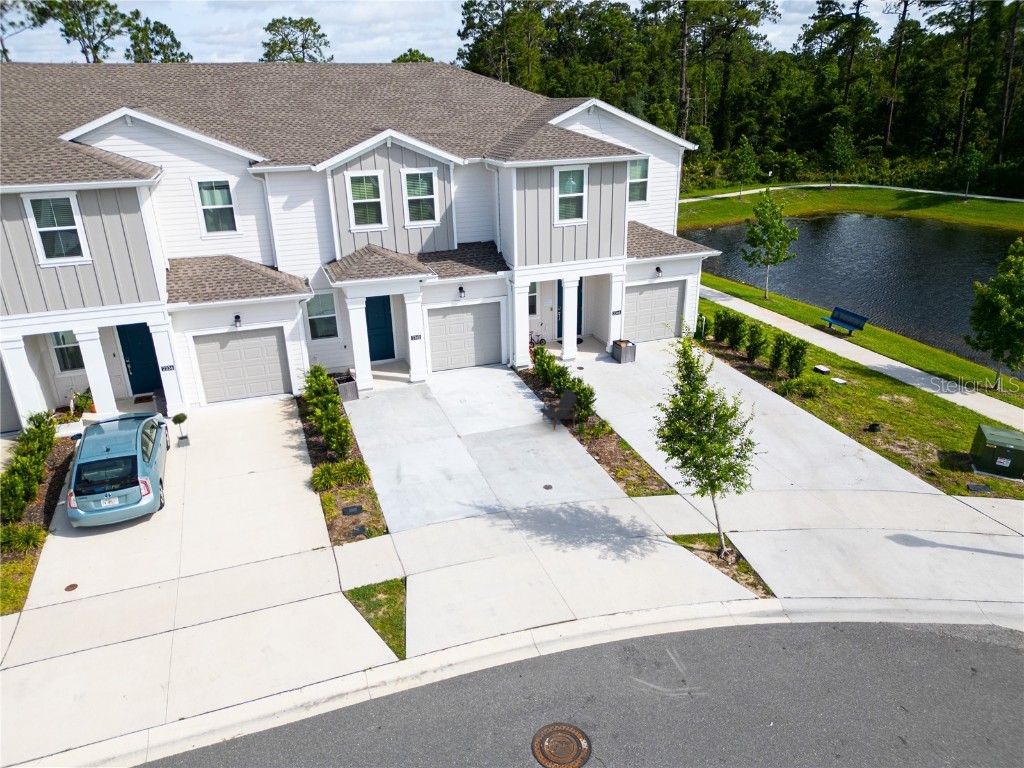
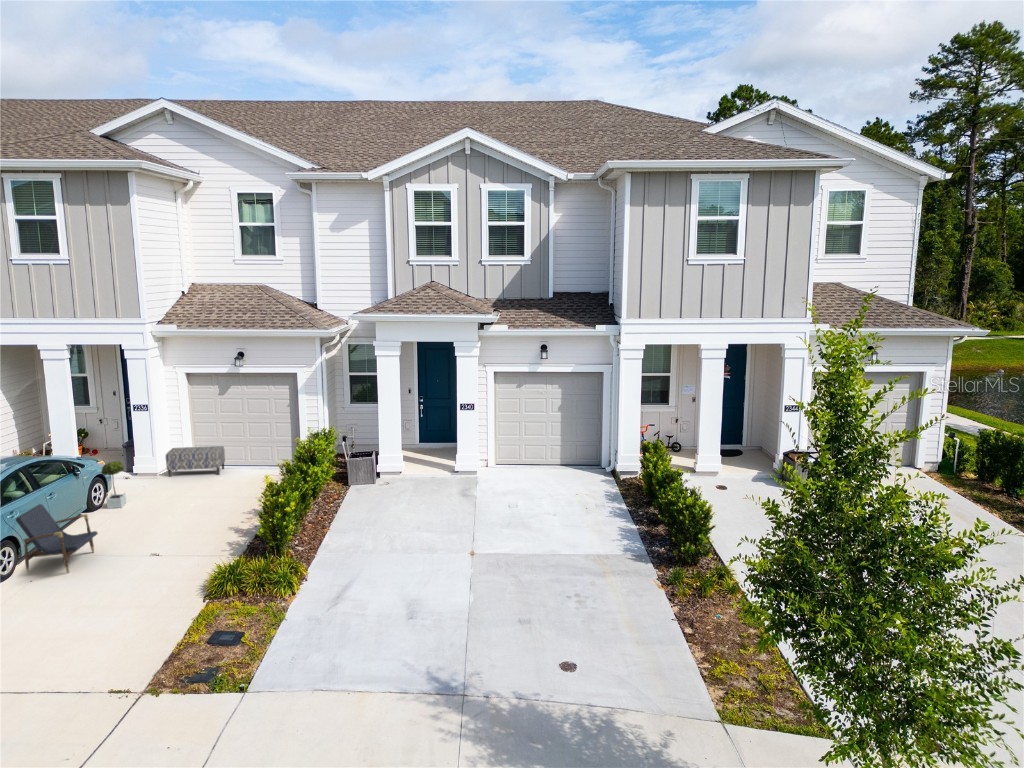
bench: none [190,386,234,416] -> present [166,446,225,477]
lounge chair: present [540,389,577,430] -> present [16,504,97,572]

